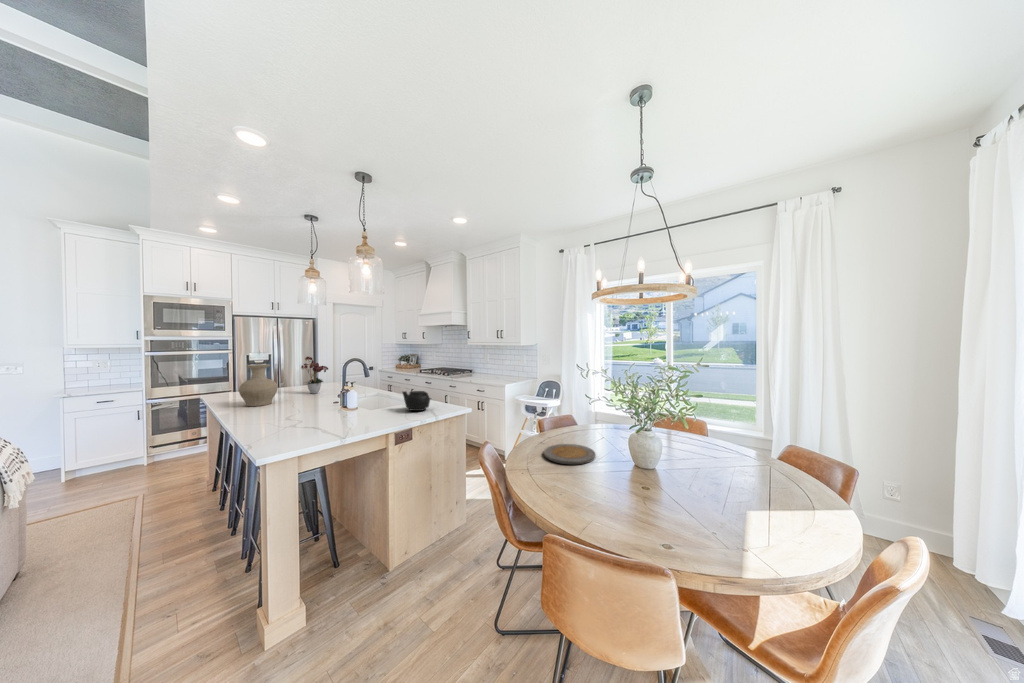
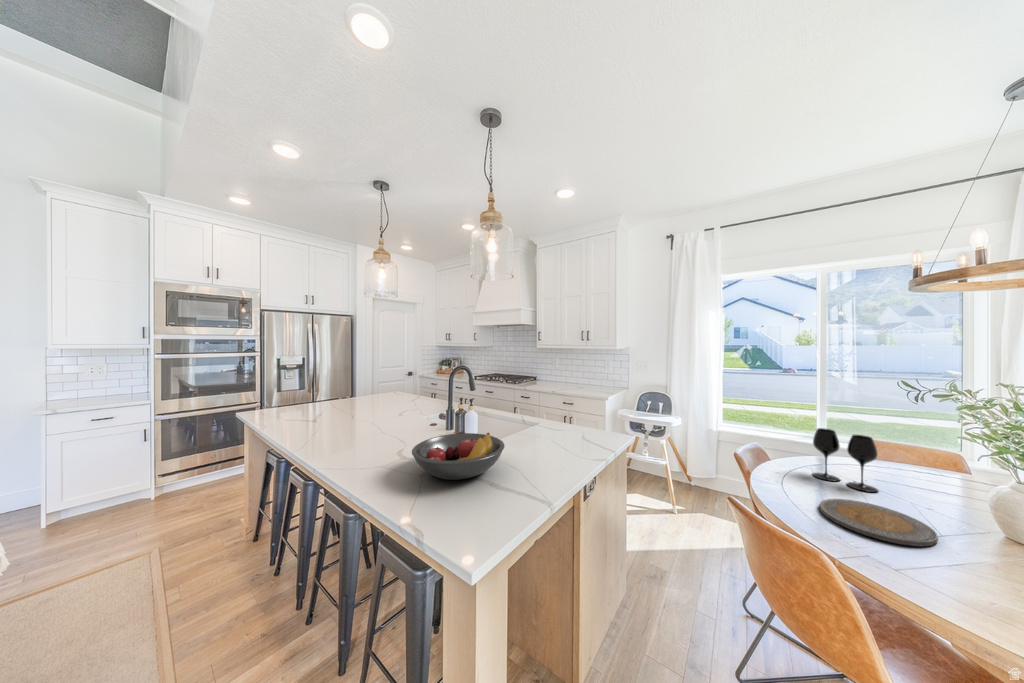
flower arrangement: present [301,357,328,394] -> none [373,360,410,411]
vase: present [239,364,278,406] -> none [311,374,359,434]
teapot: present [402,391,430,411] -> none [552,414,595,444]
fruit bowl: none [274,400,345,427] -> present [412,433,505,480]
wine glass: none [580,400,607,441] -> present [813,428,878,492]

